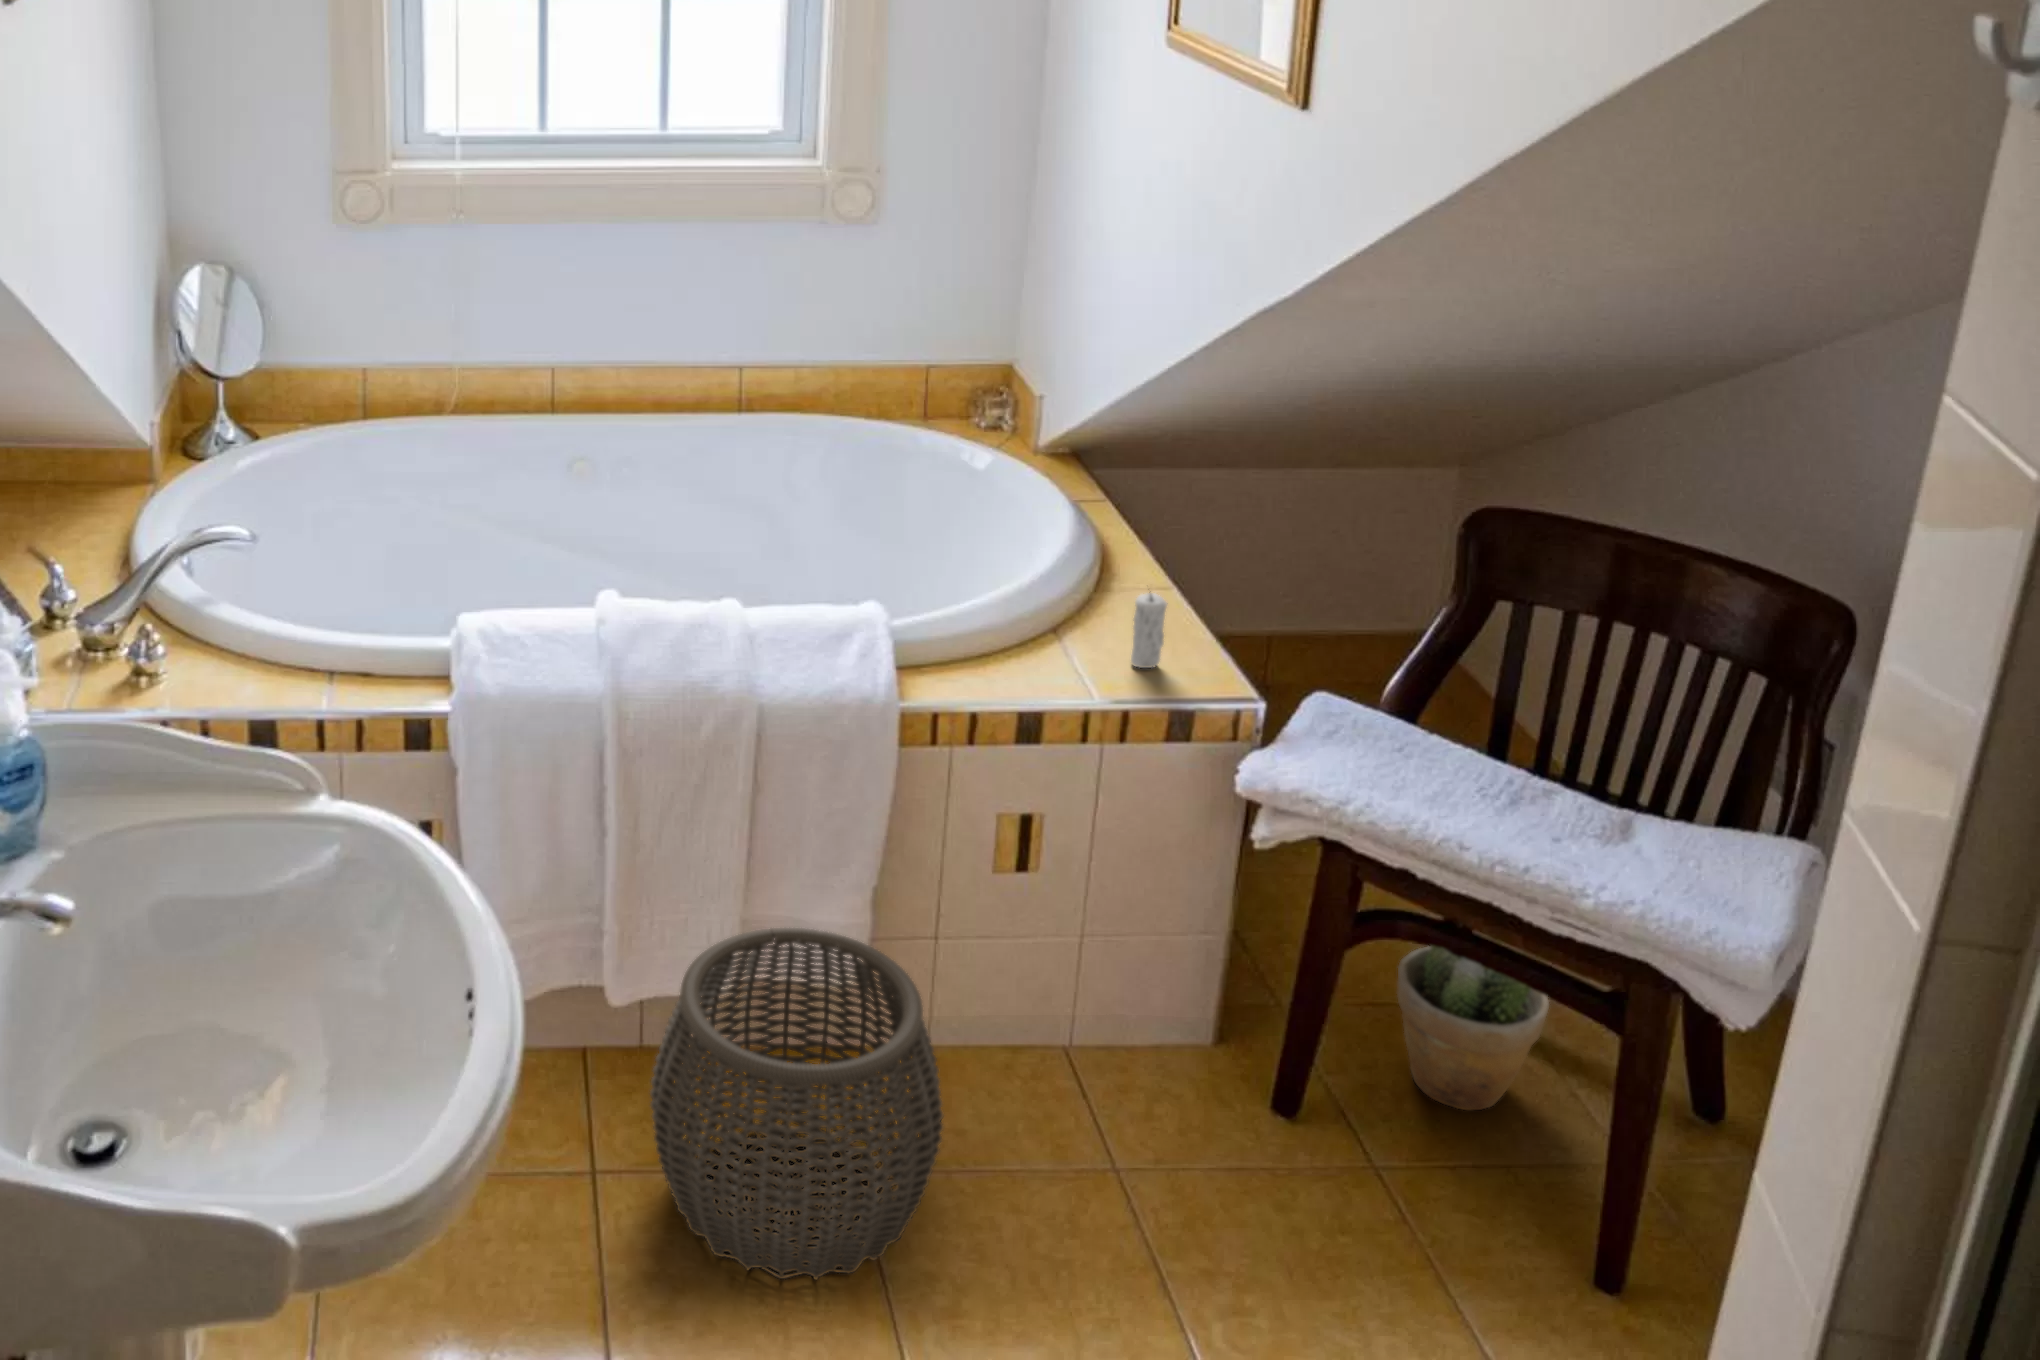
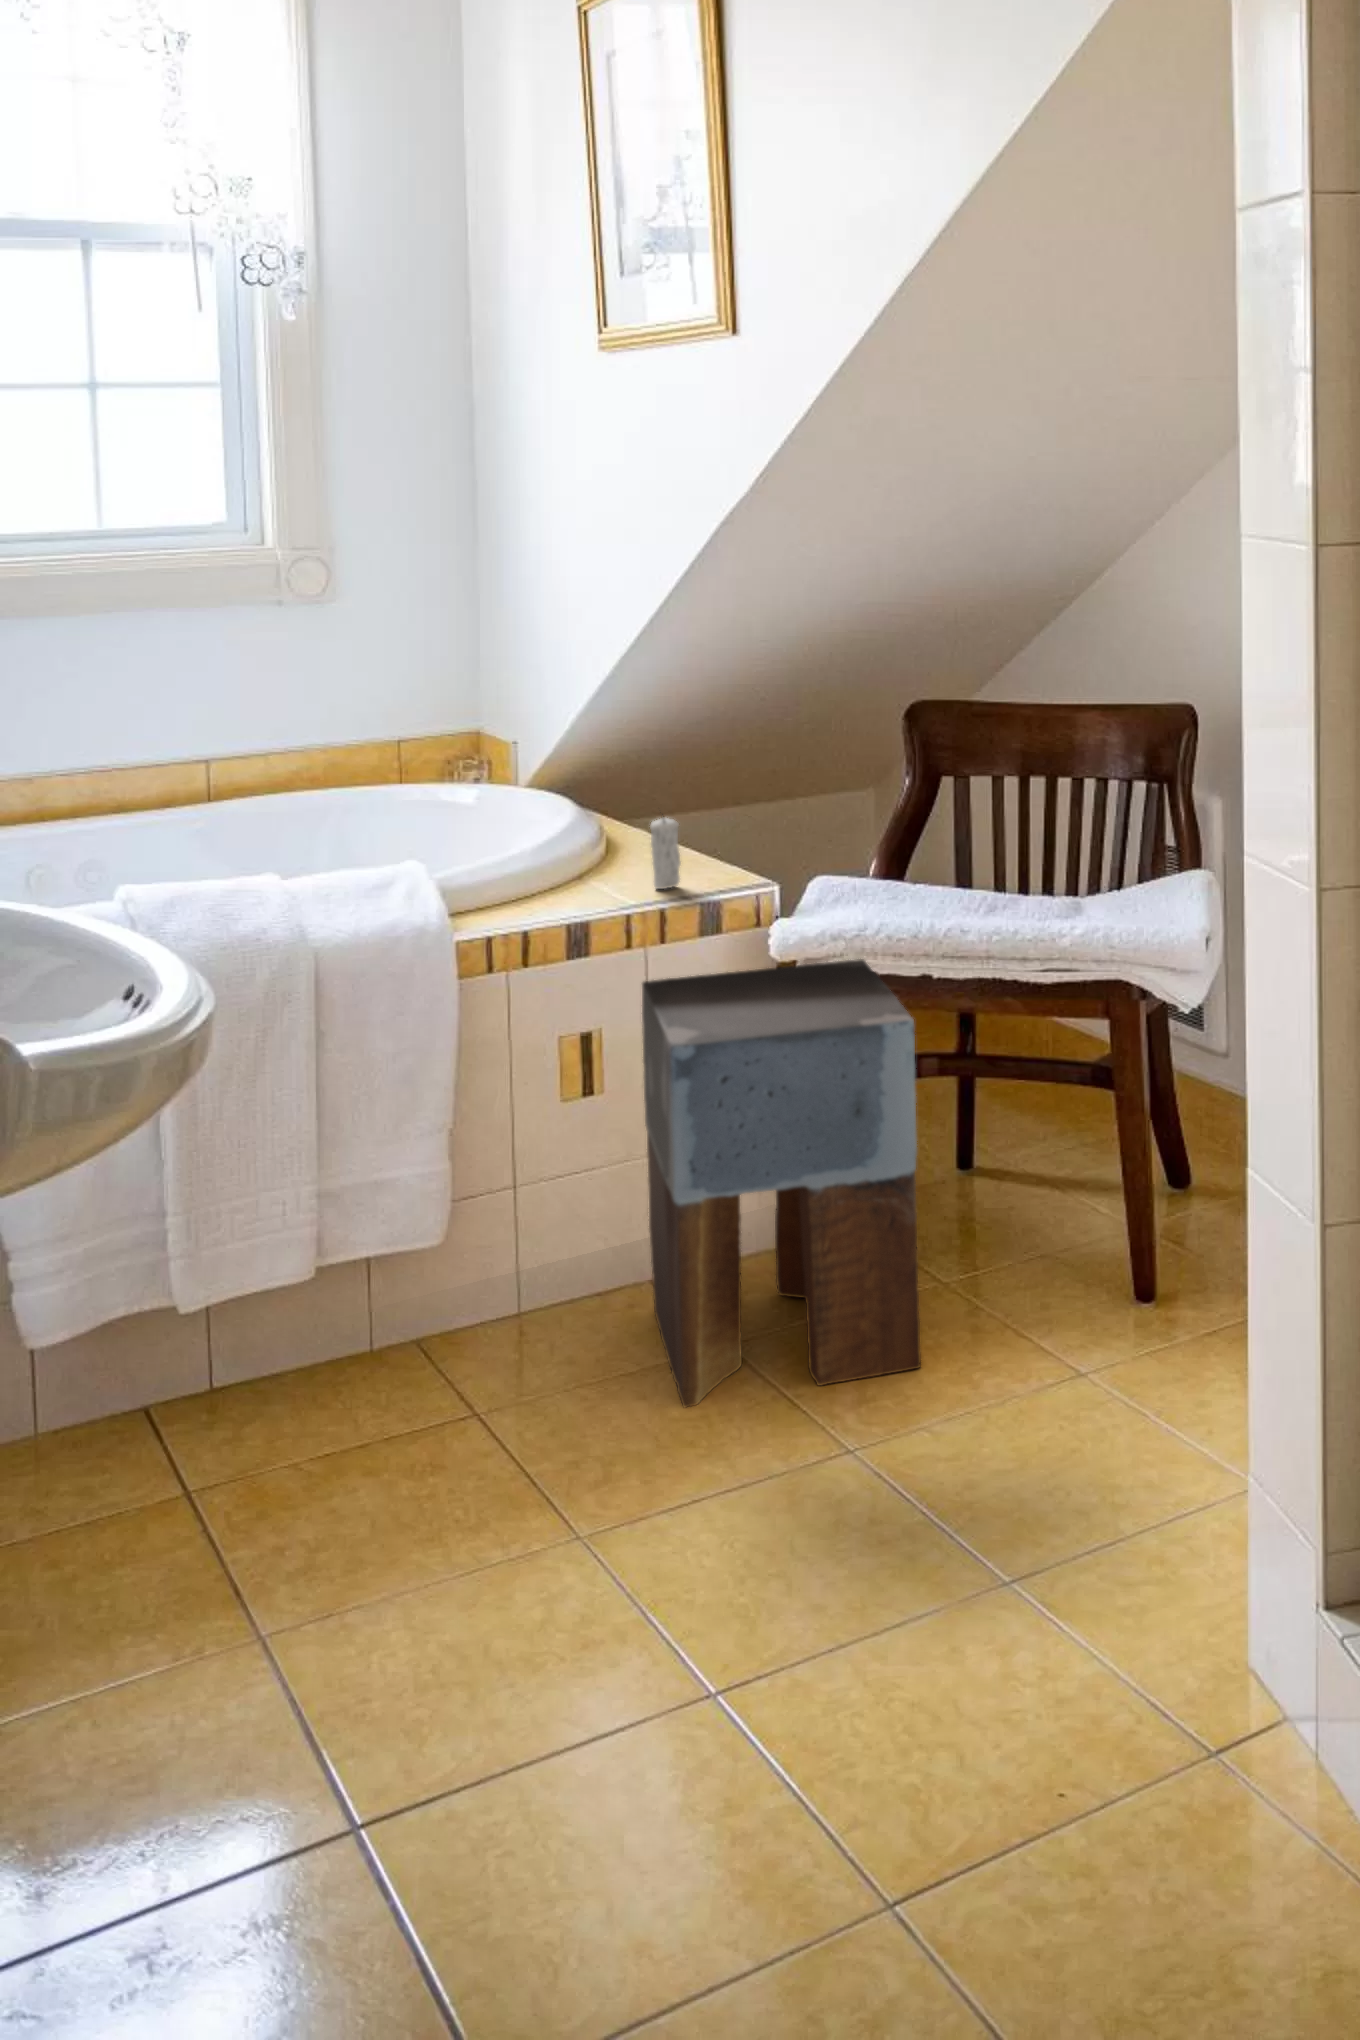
stool: none [1055,800,1366,1283] -> present [642,959,921,1407]
woven basket: present [650,928,943,1279] -> none [245,1158,561,1517]
potted plant: present [1397,946,1549,1111] -> none [926,1053,1050,1229]

